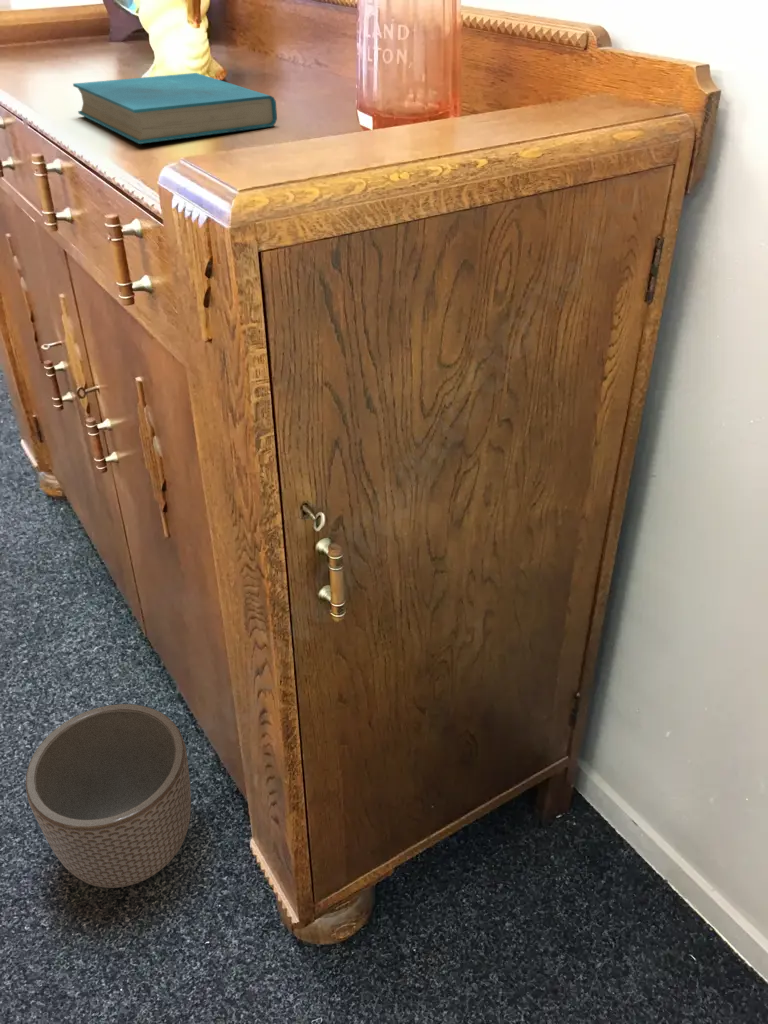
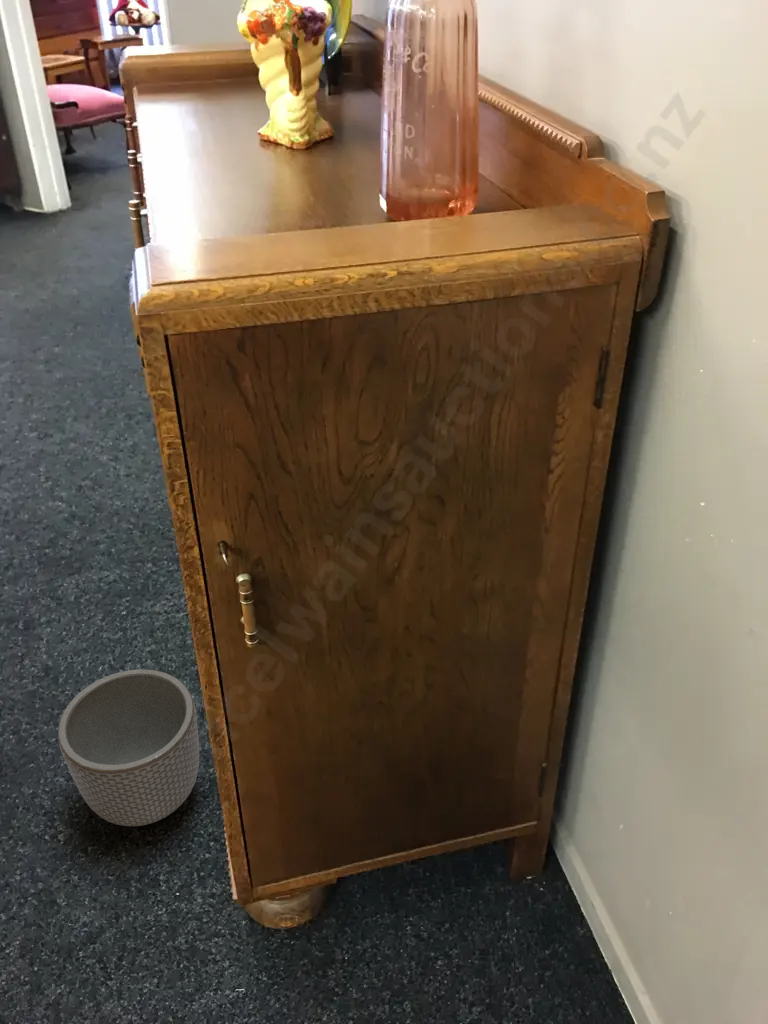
book: present [73,73,277,144] -> none [174,137,323,206]

